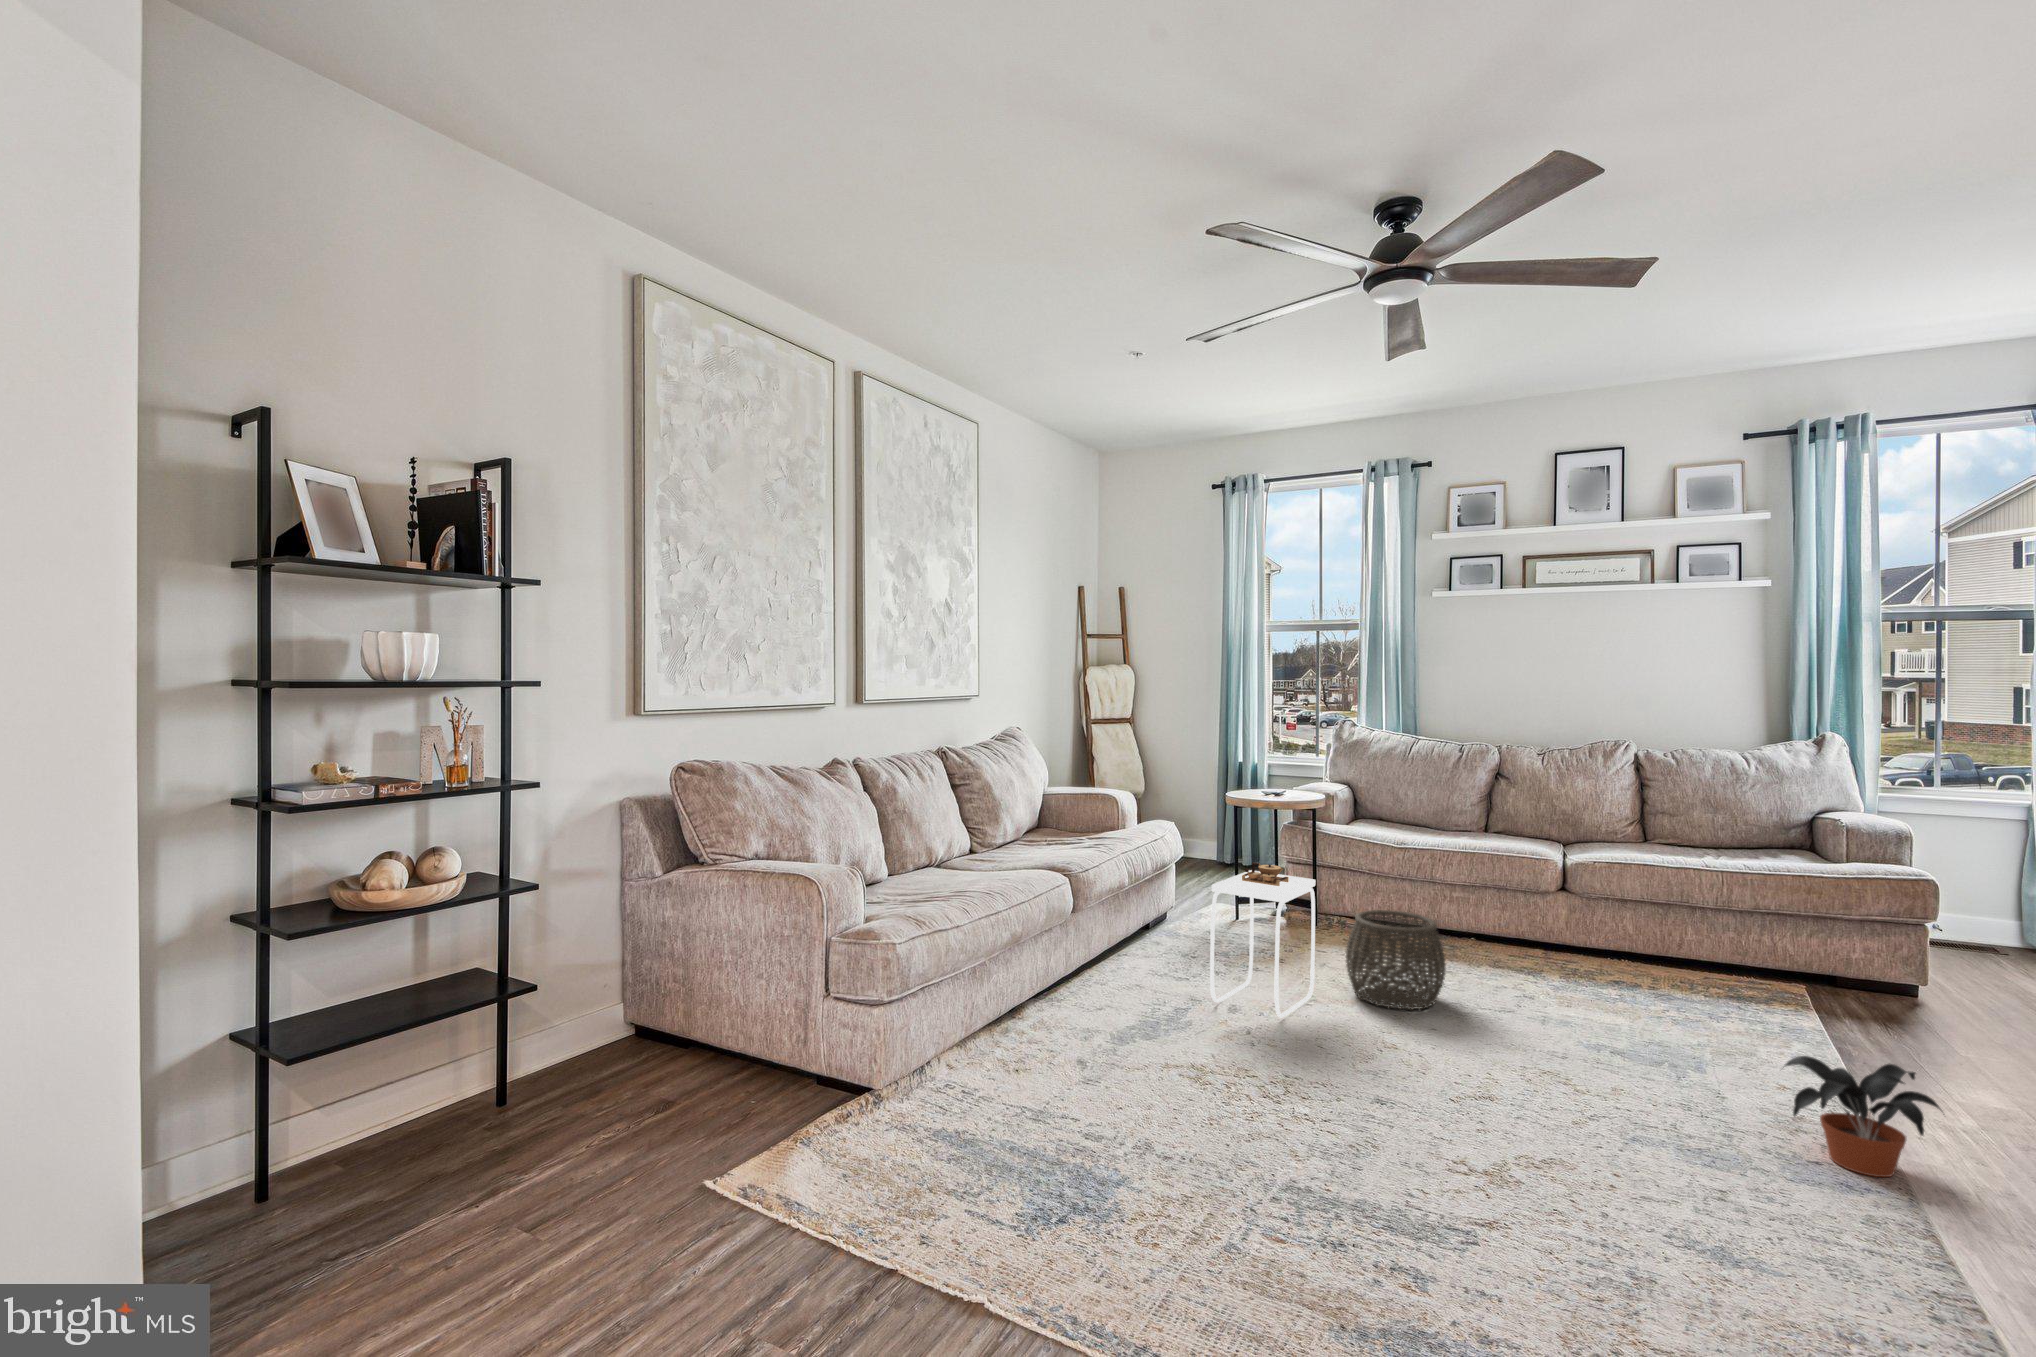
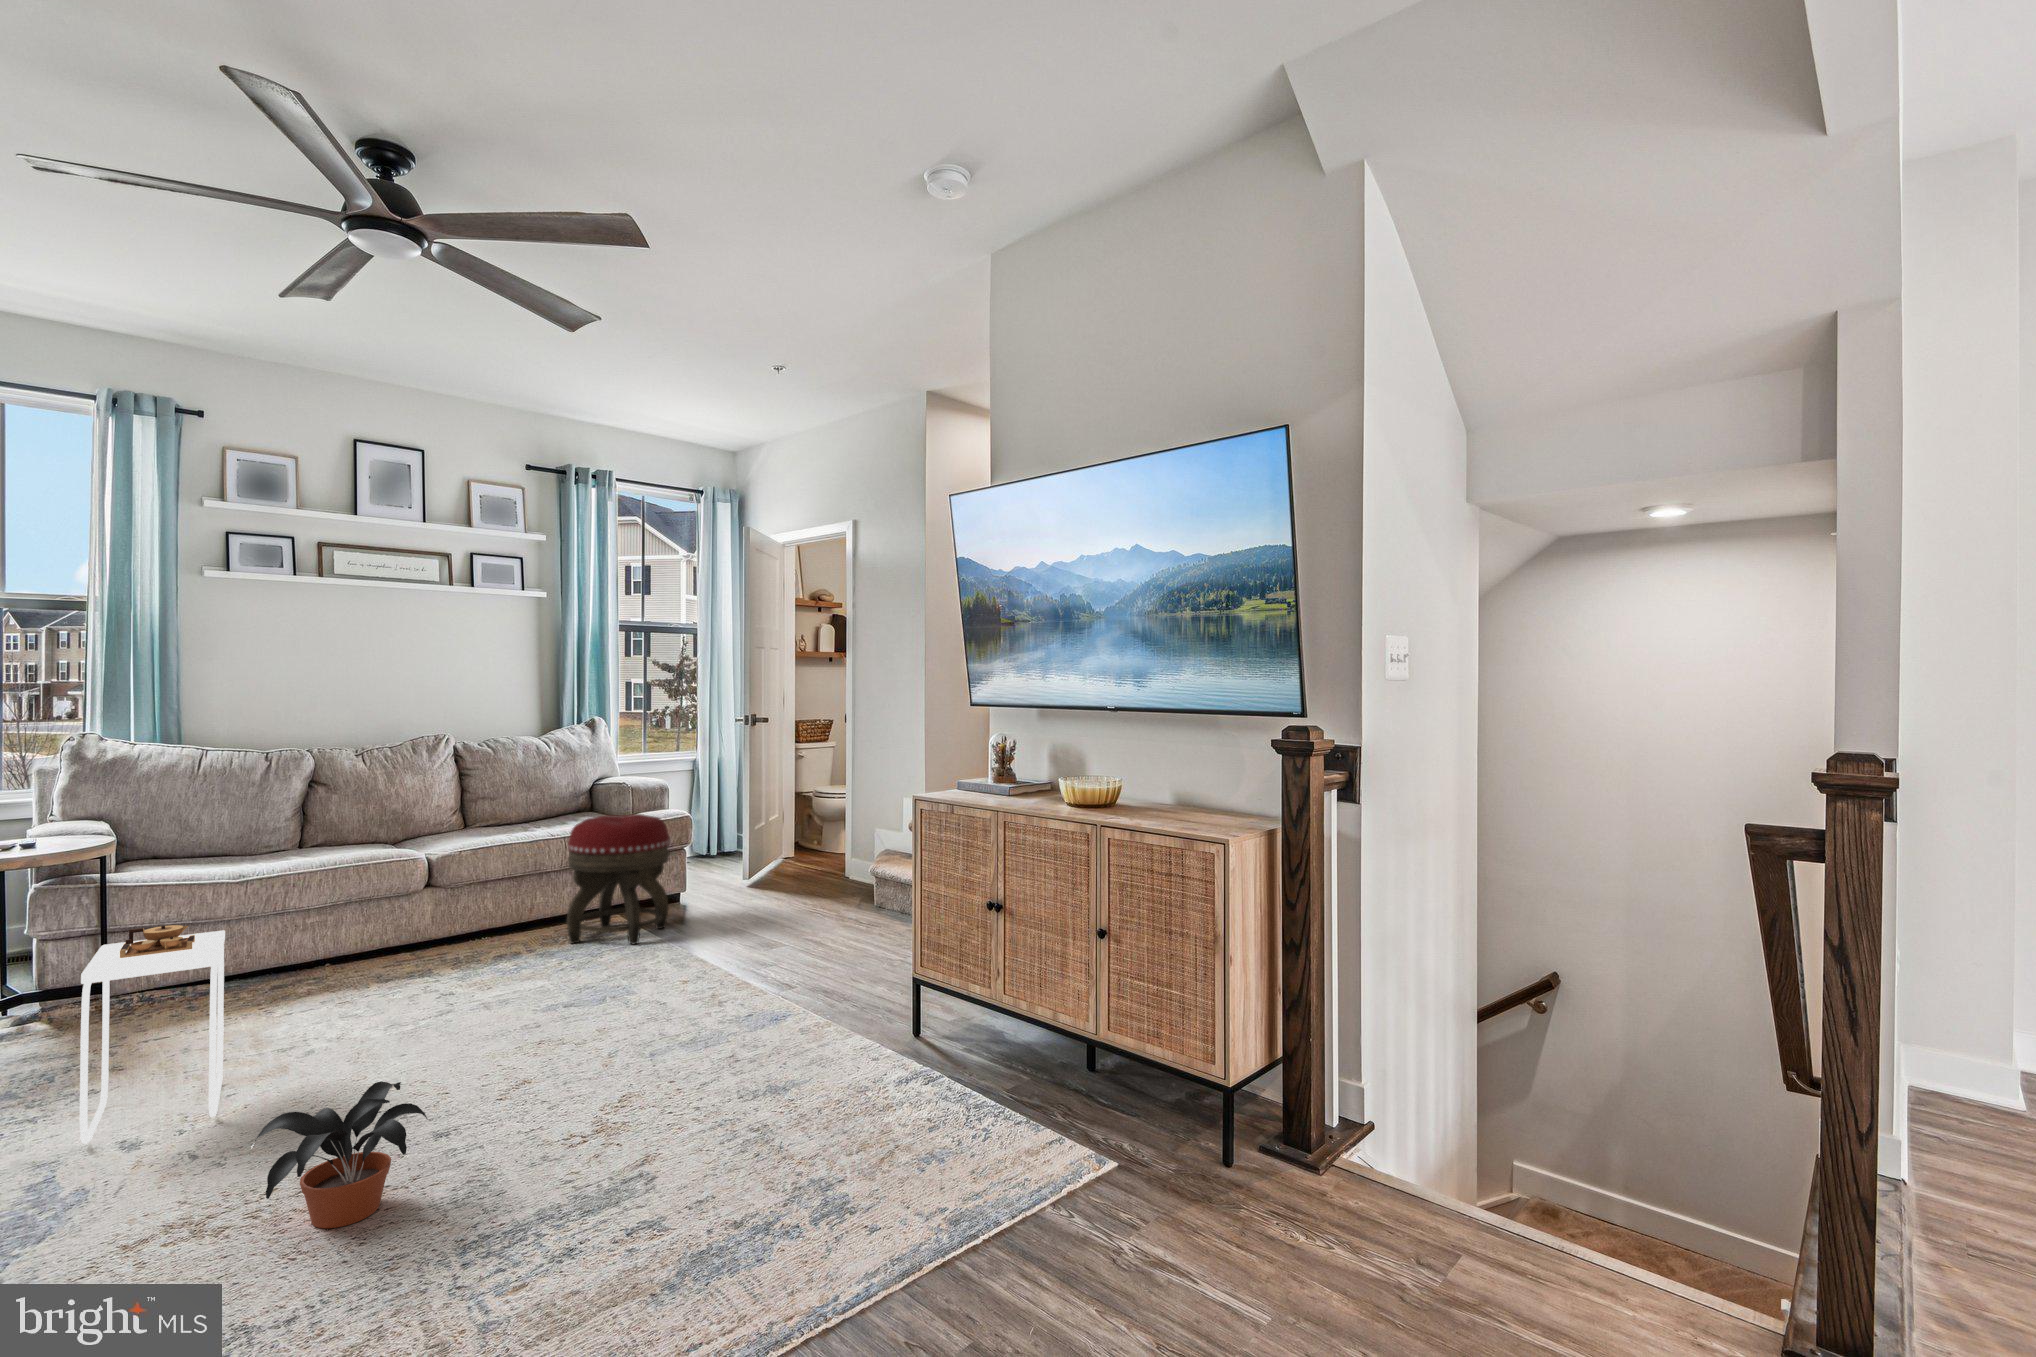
footstool: none [1700,854,1855,1025] -> present [567,814,670,944]
woven basket: present [1346,910,1446,1010] -> none [254,940,389,1059]
potted plant: present [1783,1056,1944,1177] -> present [255,1081,427,1228]

